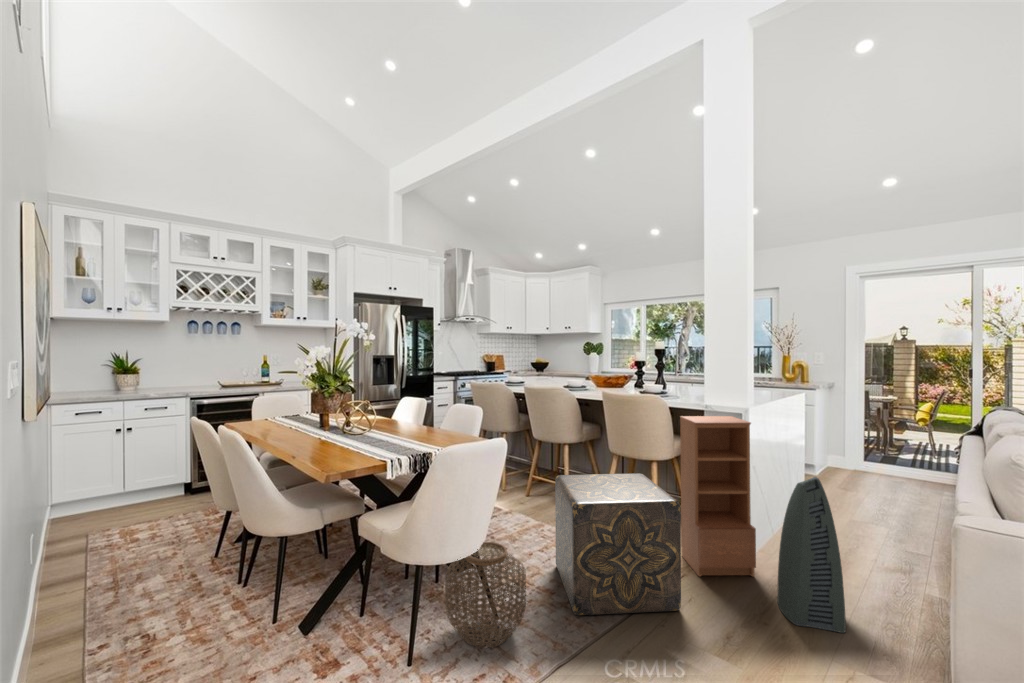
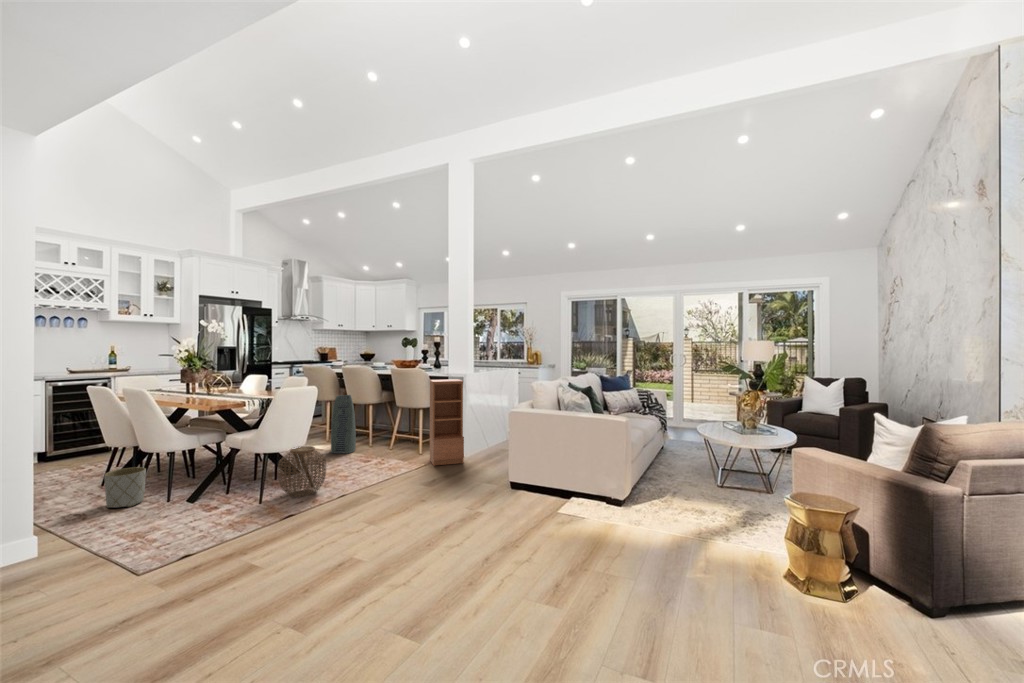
ottoman: present [555,473,681,615] -> none [352,412,415,483]
air purifier: present [777,477,846,633] -> present [331,395,356,453]
planter: none [194,552,254,626] -> present [104,467,146,508]

